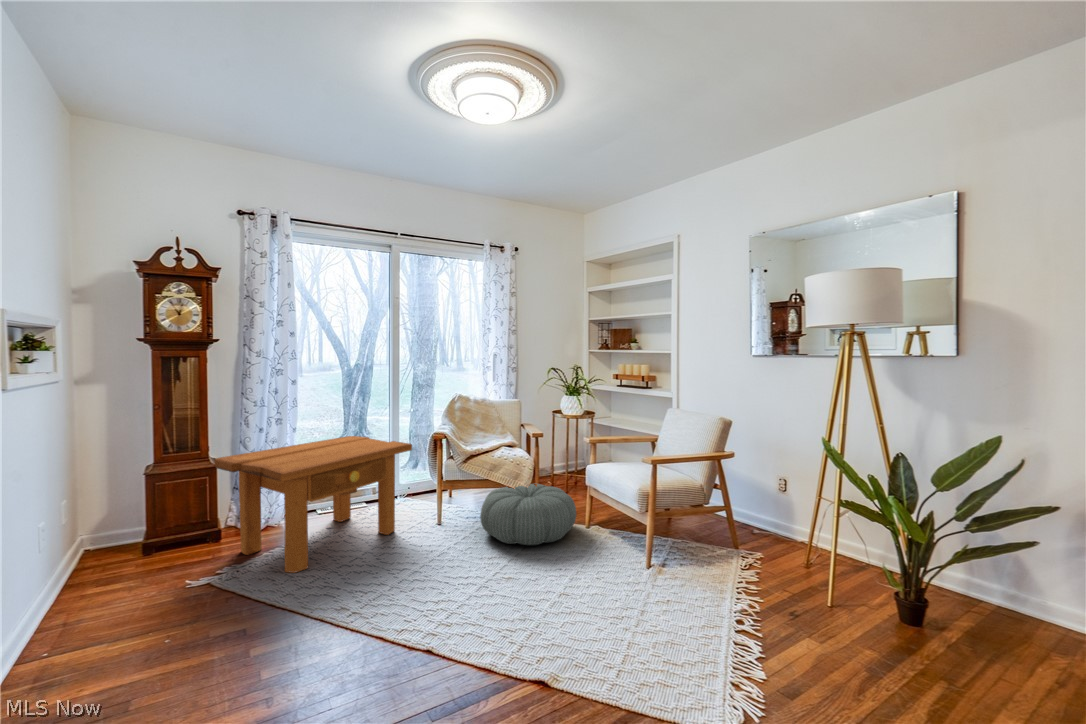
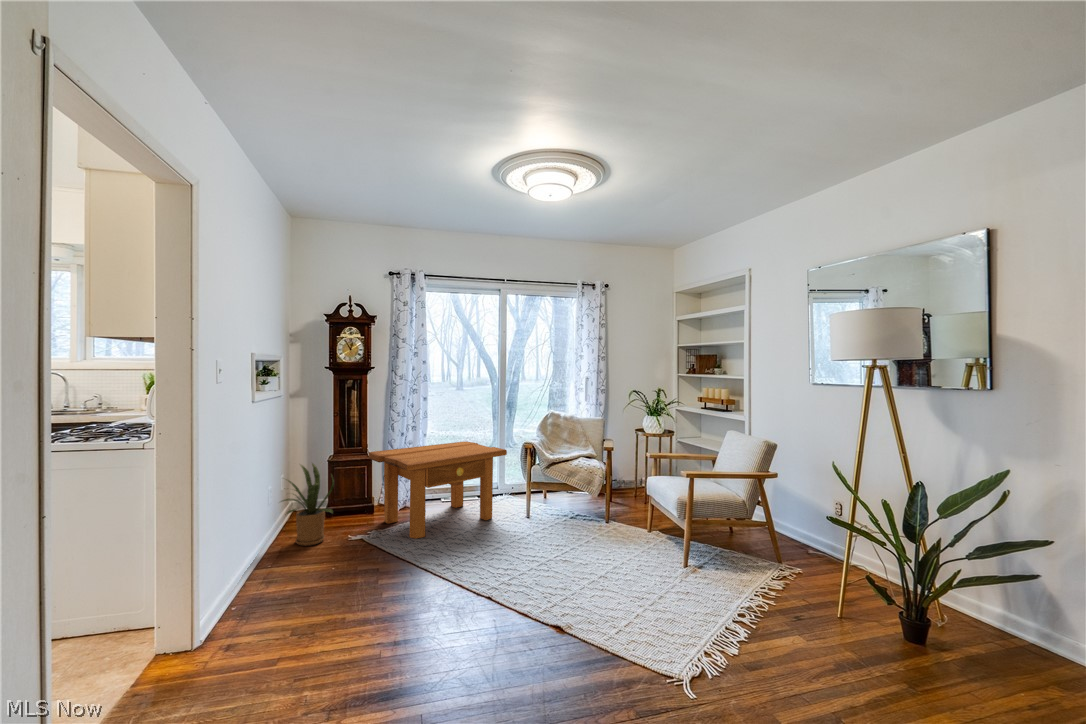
house plant: none [56,479,162,608] -> present [282,463,334,546]
pouf: present [480,484,576,545] -> none [556,489,637,540]

